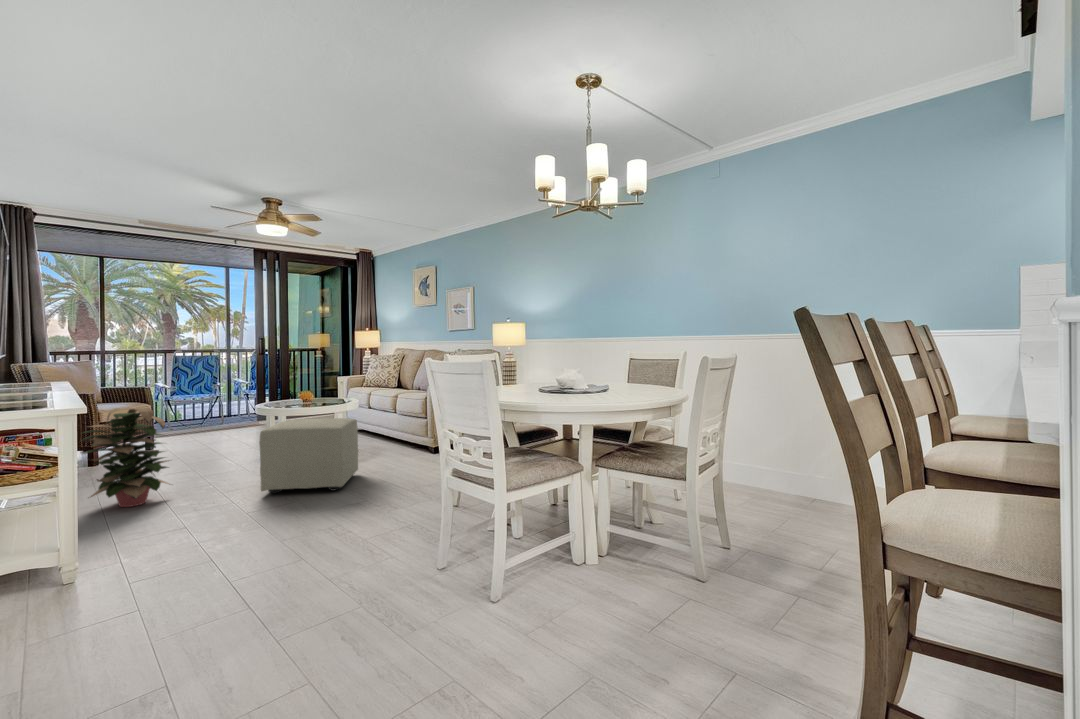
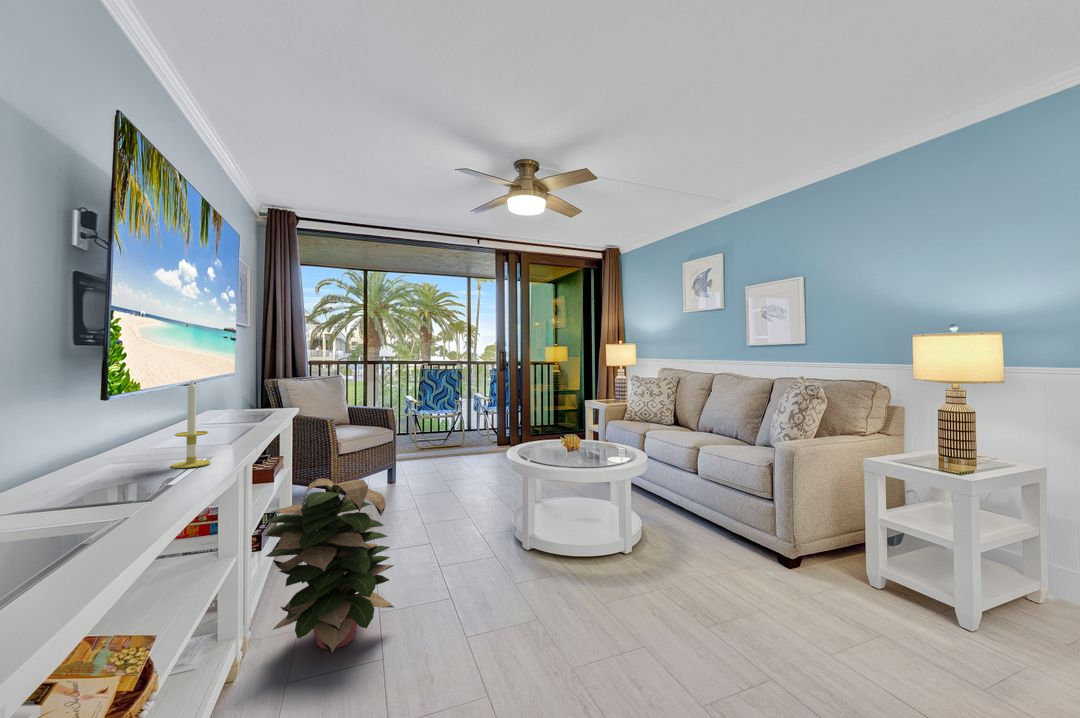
candle: none [22,344,48,395] -> present [171,381,211,468]
ottoman: present [259,418,358,493] -> none [526,501,683,683]

